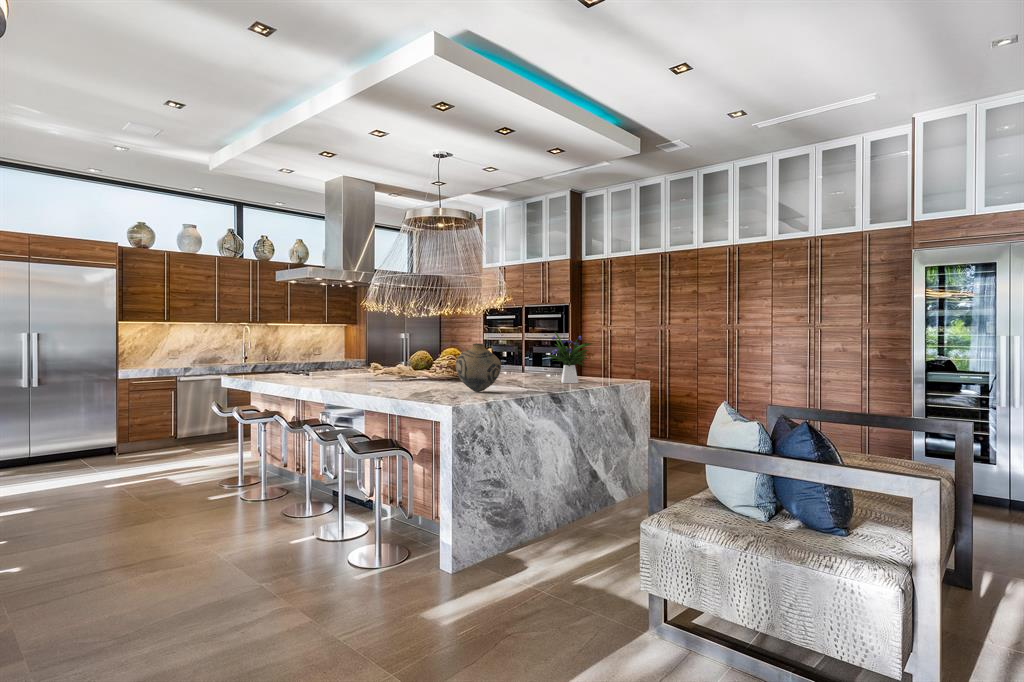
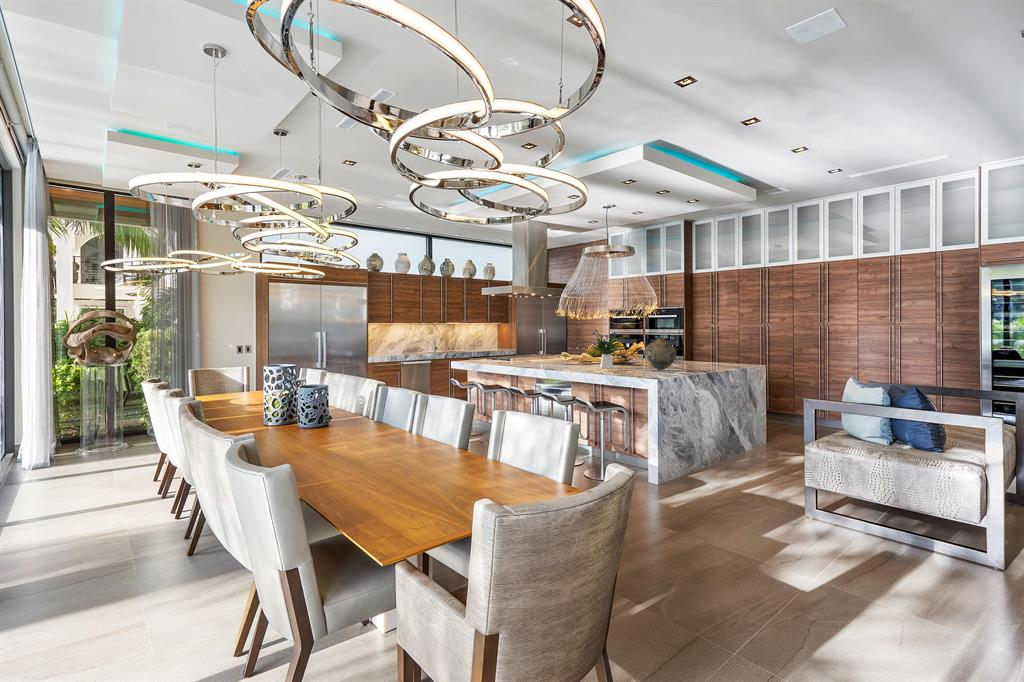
flower arrangement: present [548,332,591,383] -> present [589,329,624,368]

